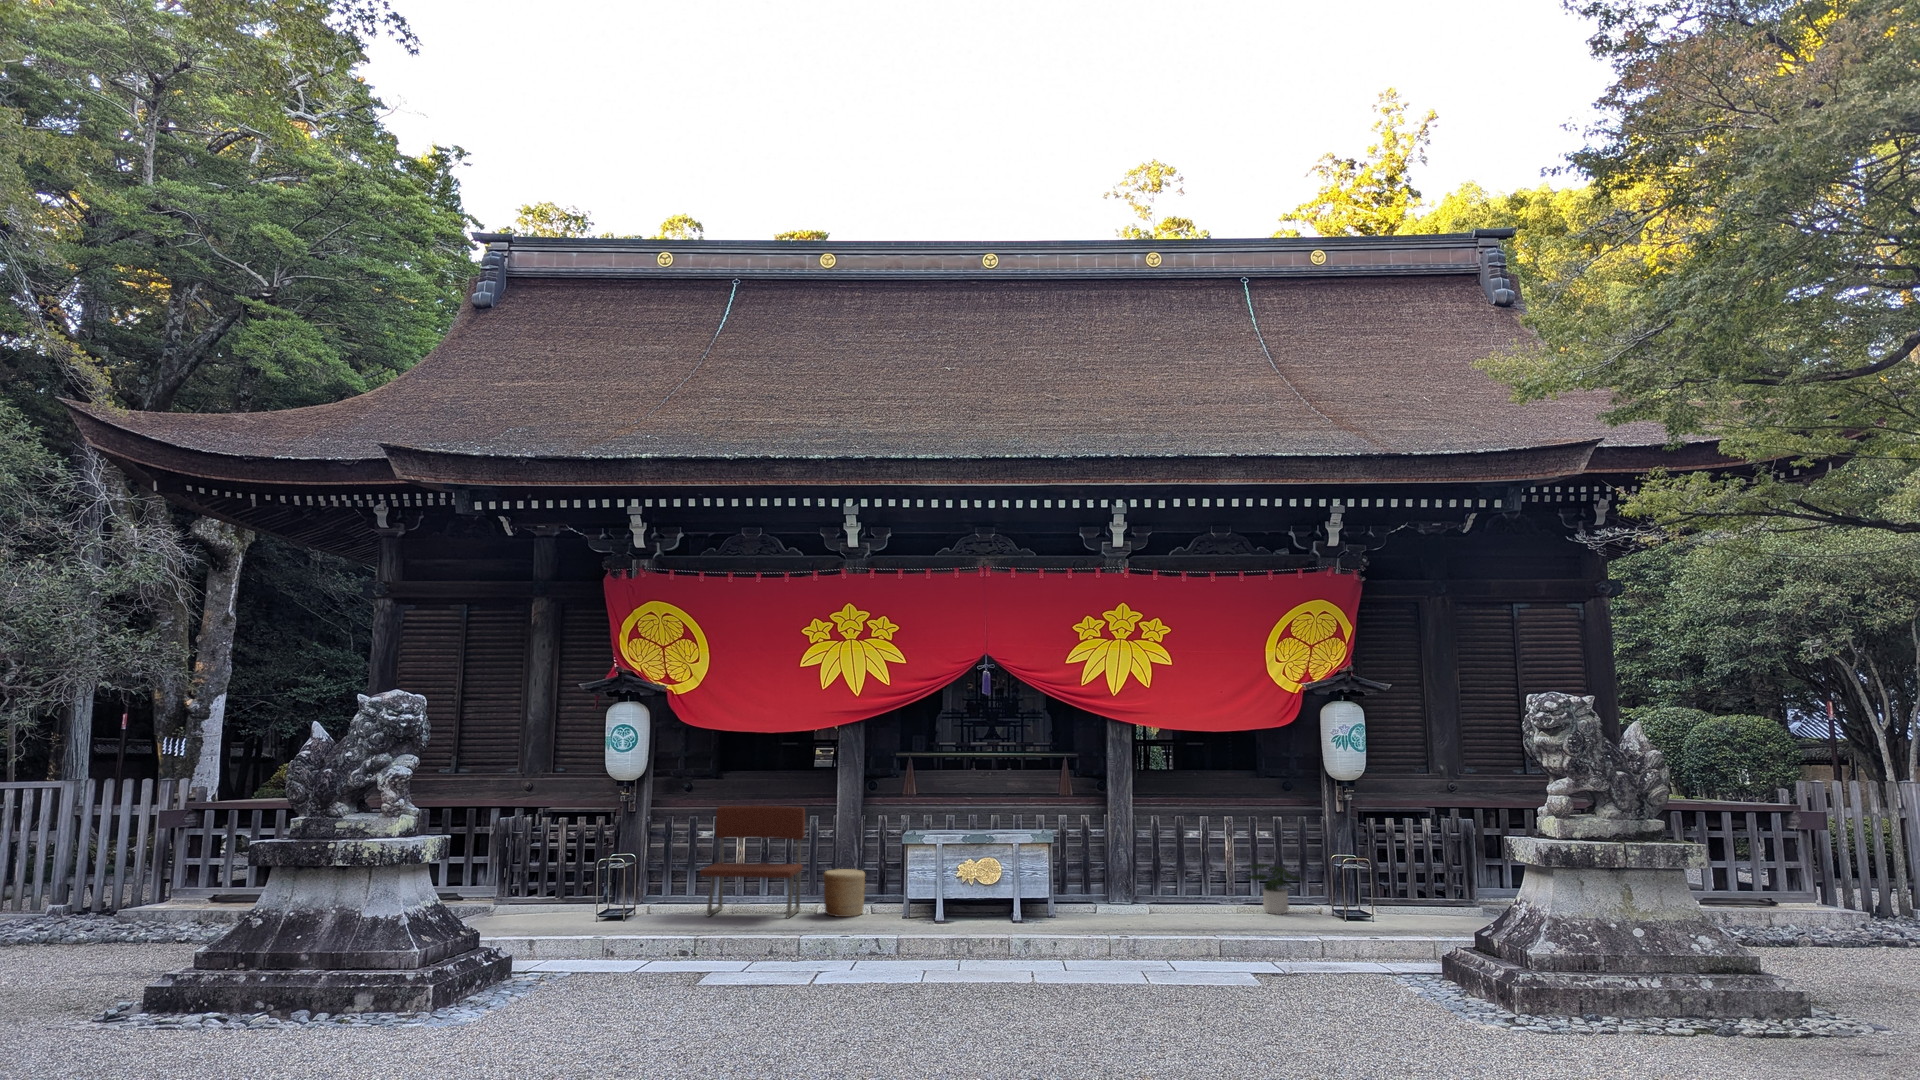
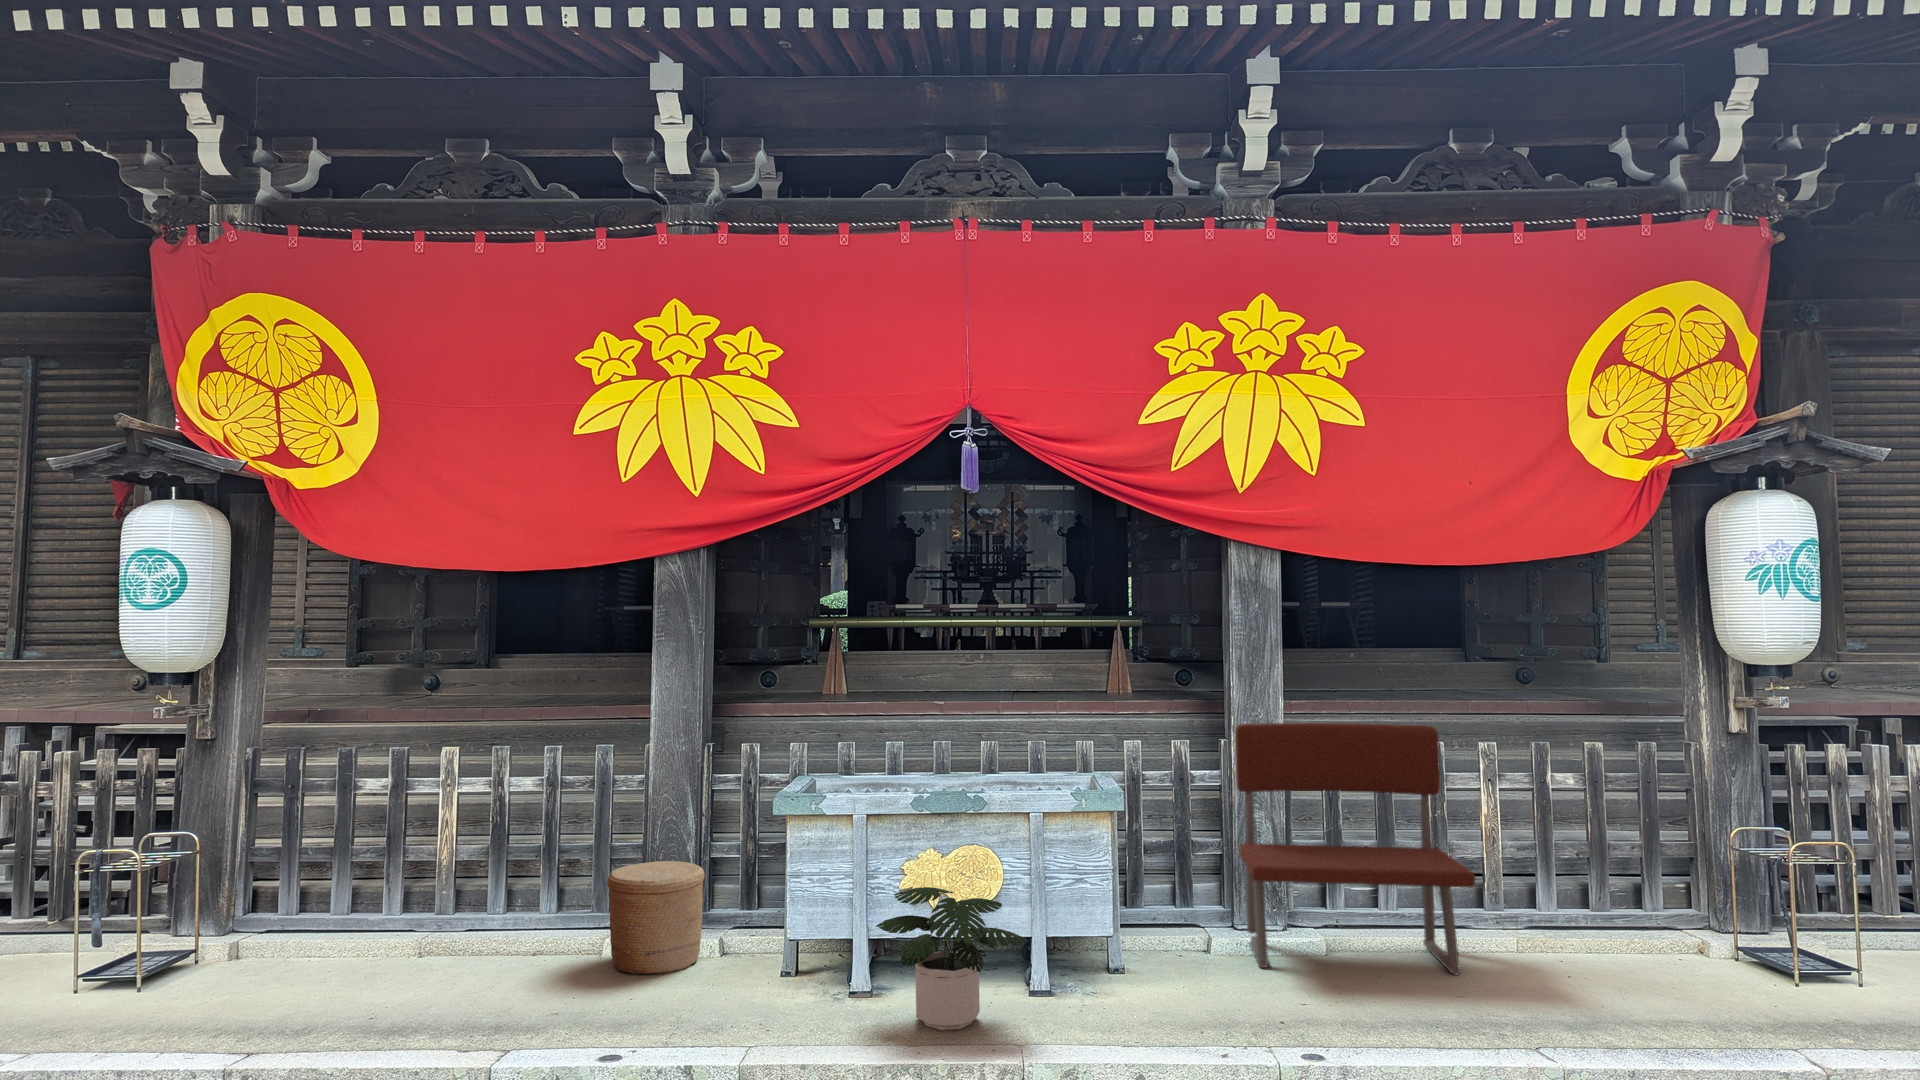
bench: present [700,806,805,918] -> present [1235,723,1475,975]
potted plant: present [1247,863,1305,914] -> present [876,887,1029,1030]

